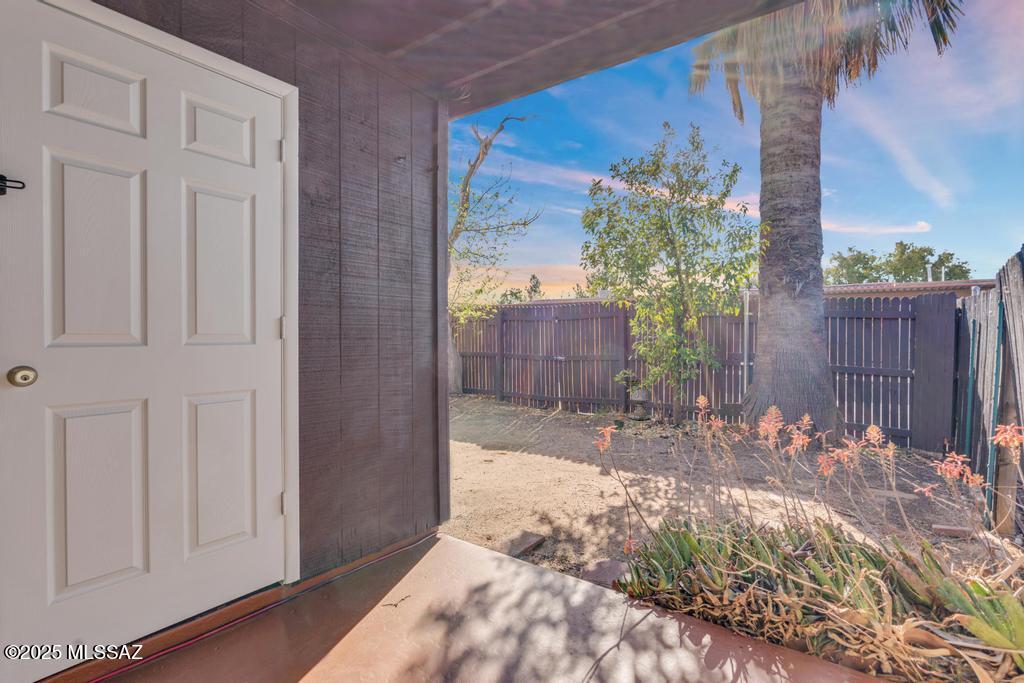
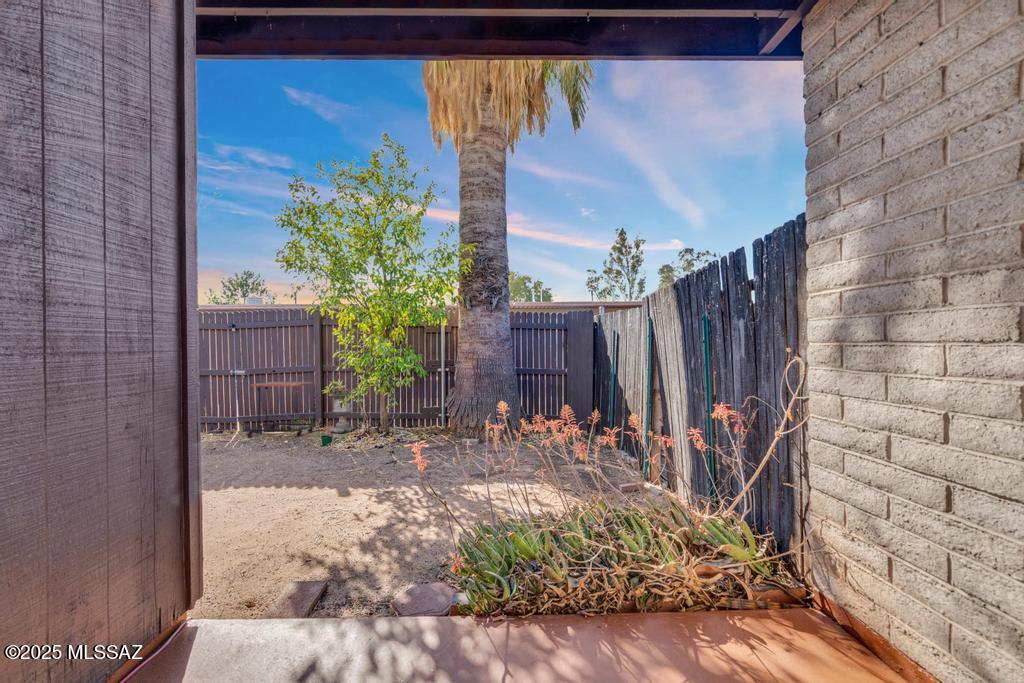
side table: none [563,369,616,418] -> present [247,382,314,437]

